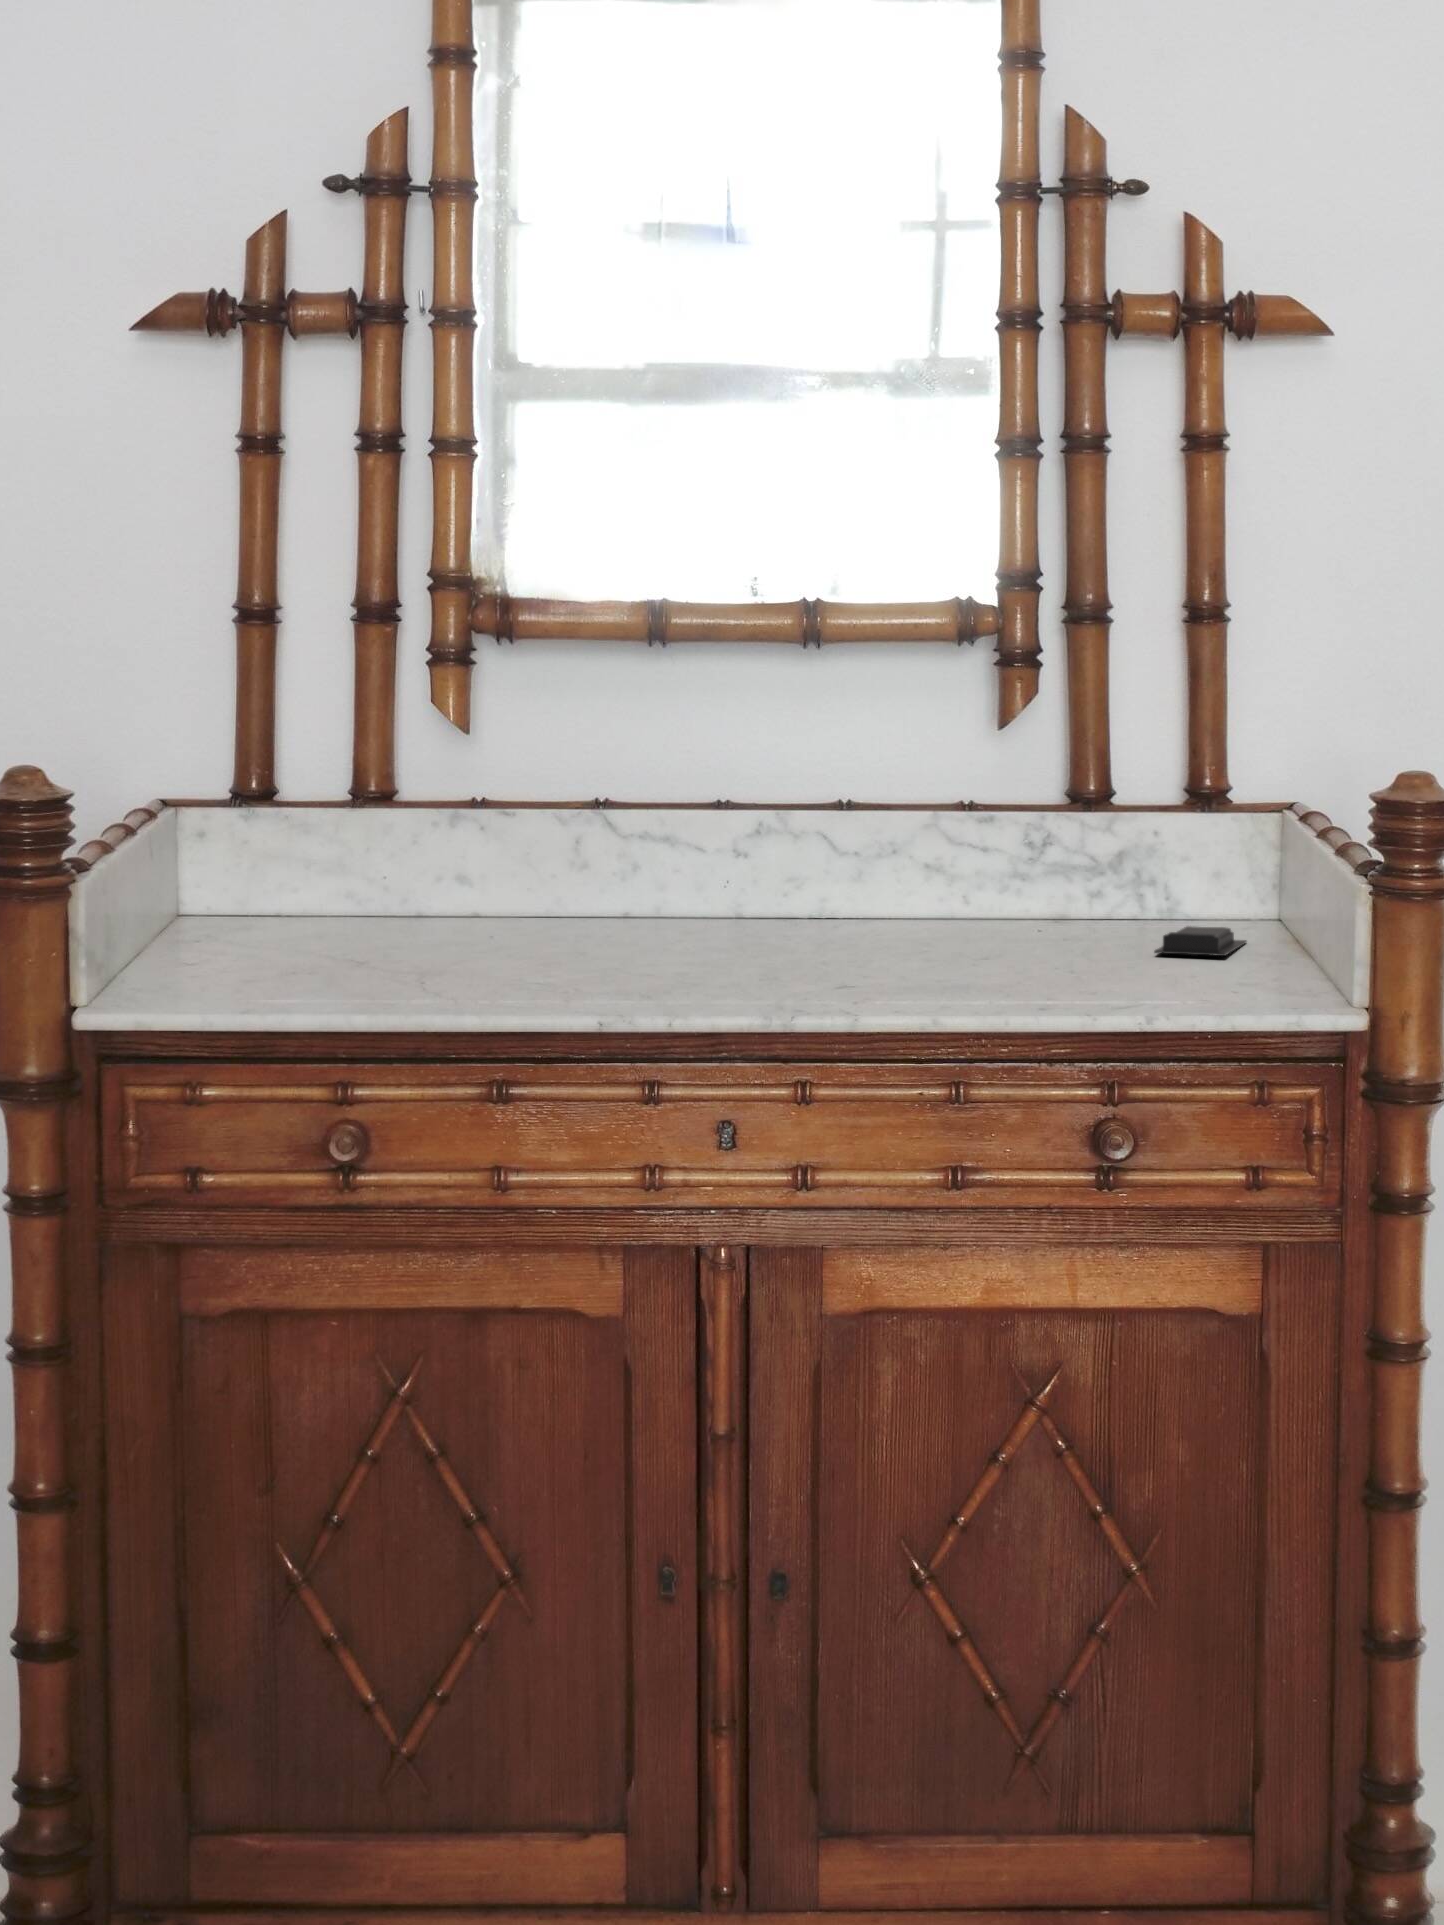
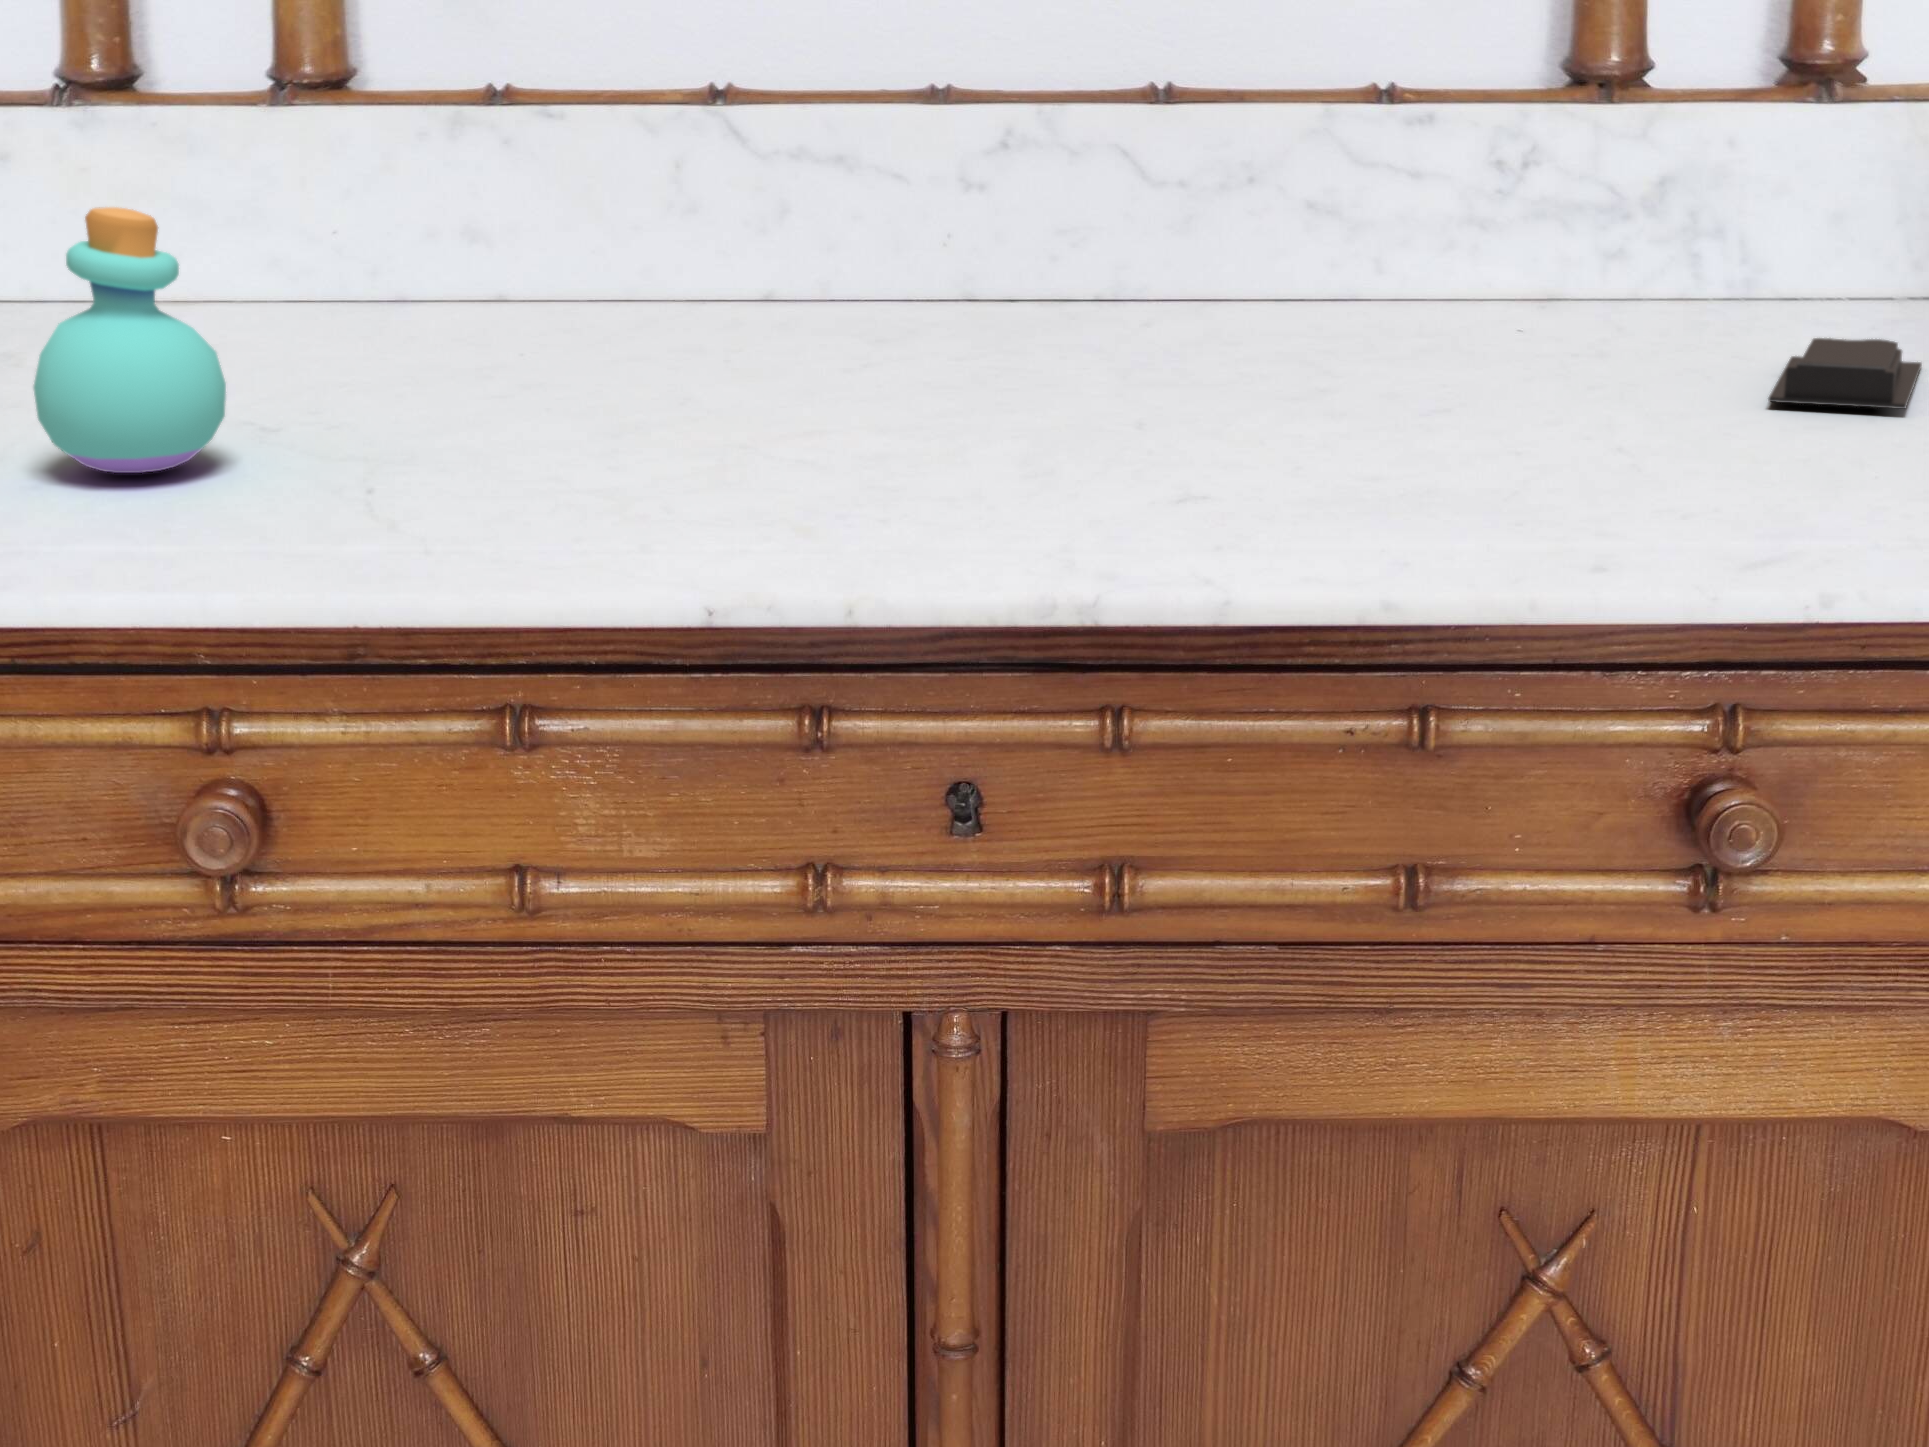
perfume bottle: none [247,840,344,971] -> present [34,207,226,473]

